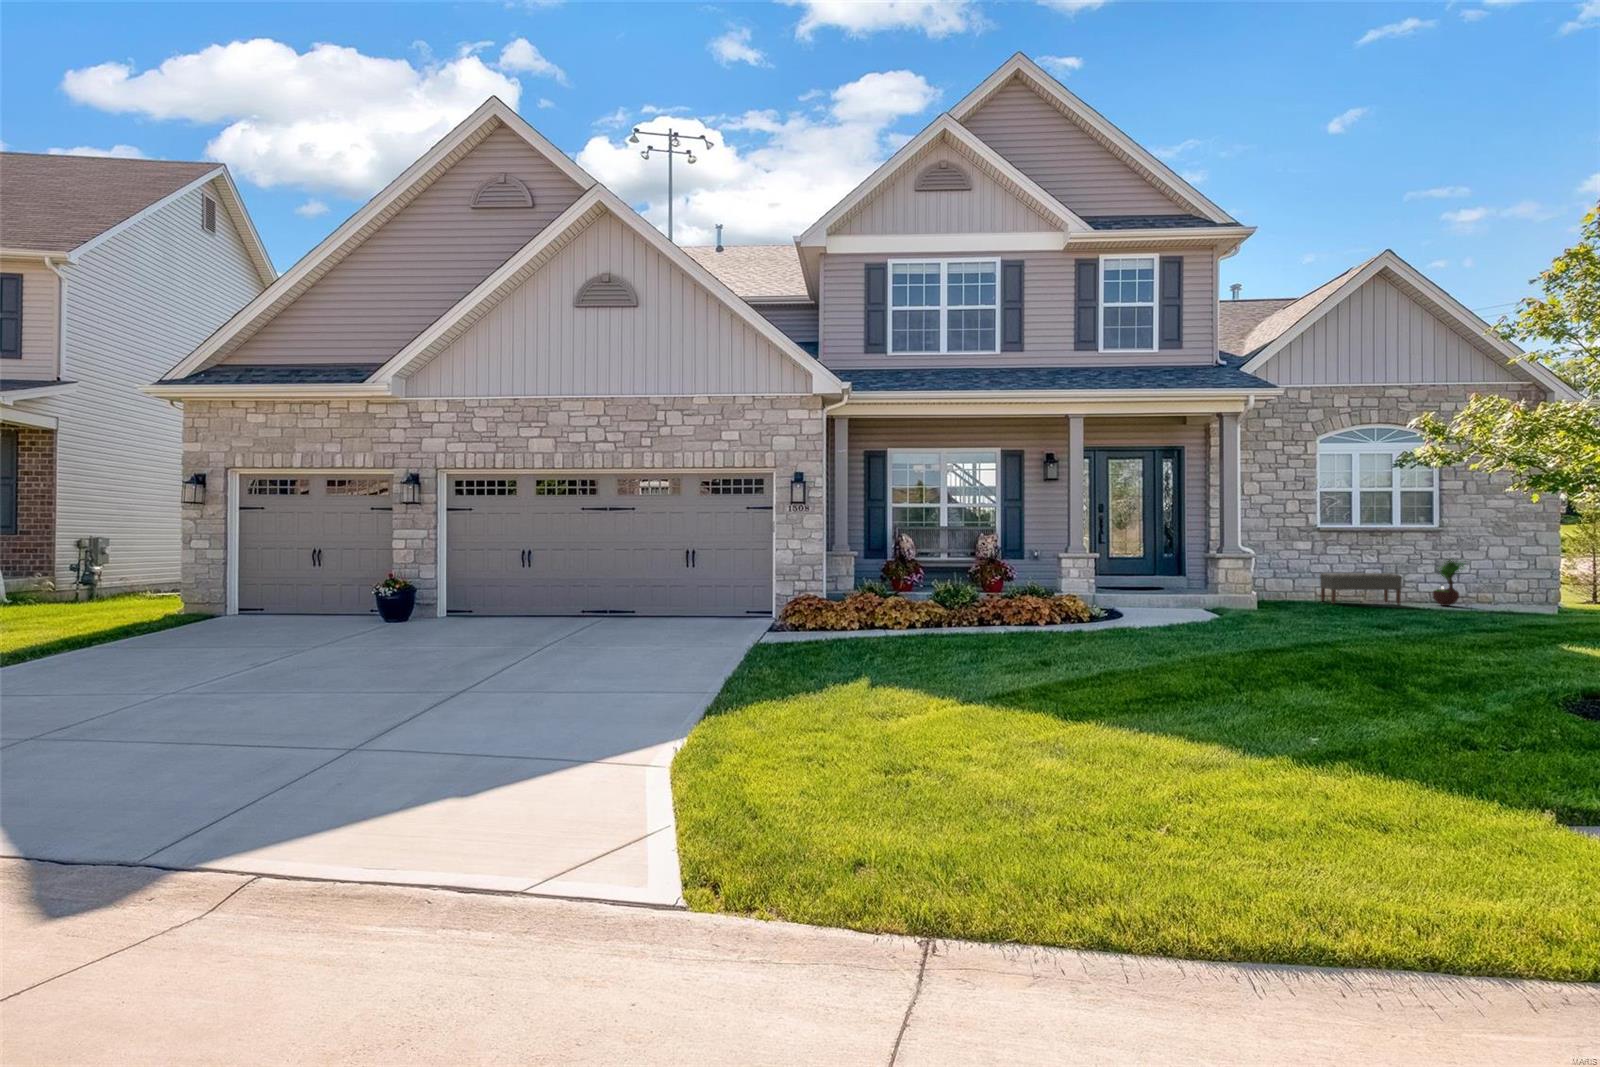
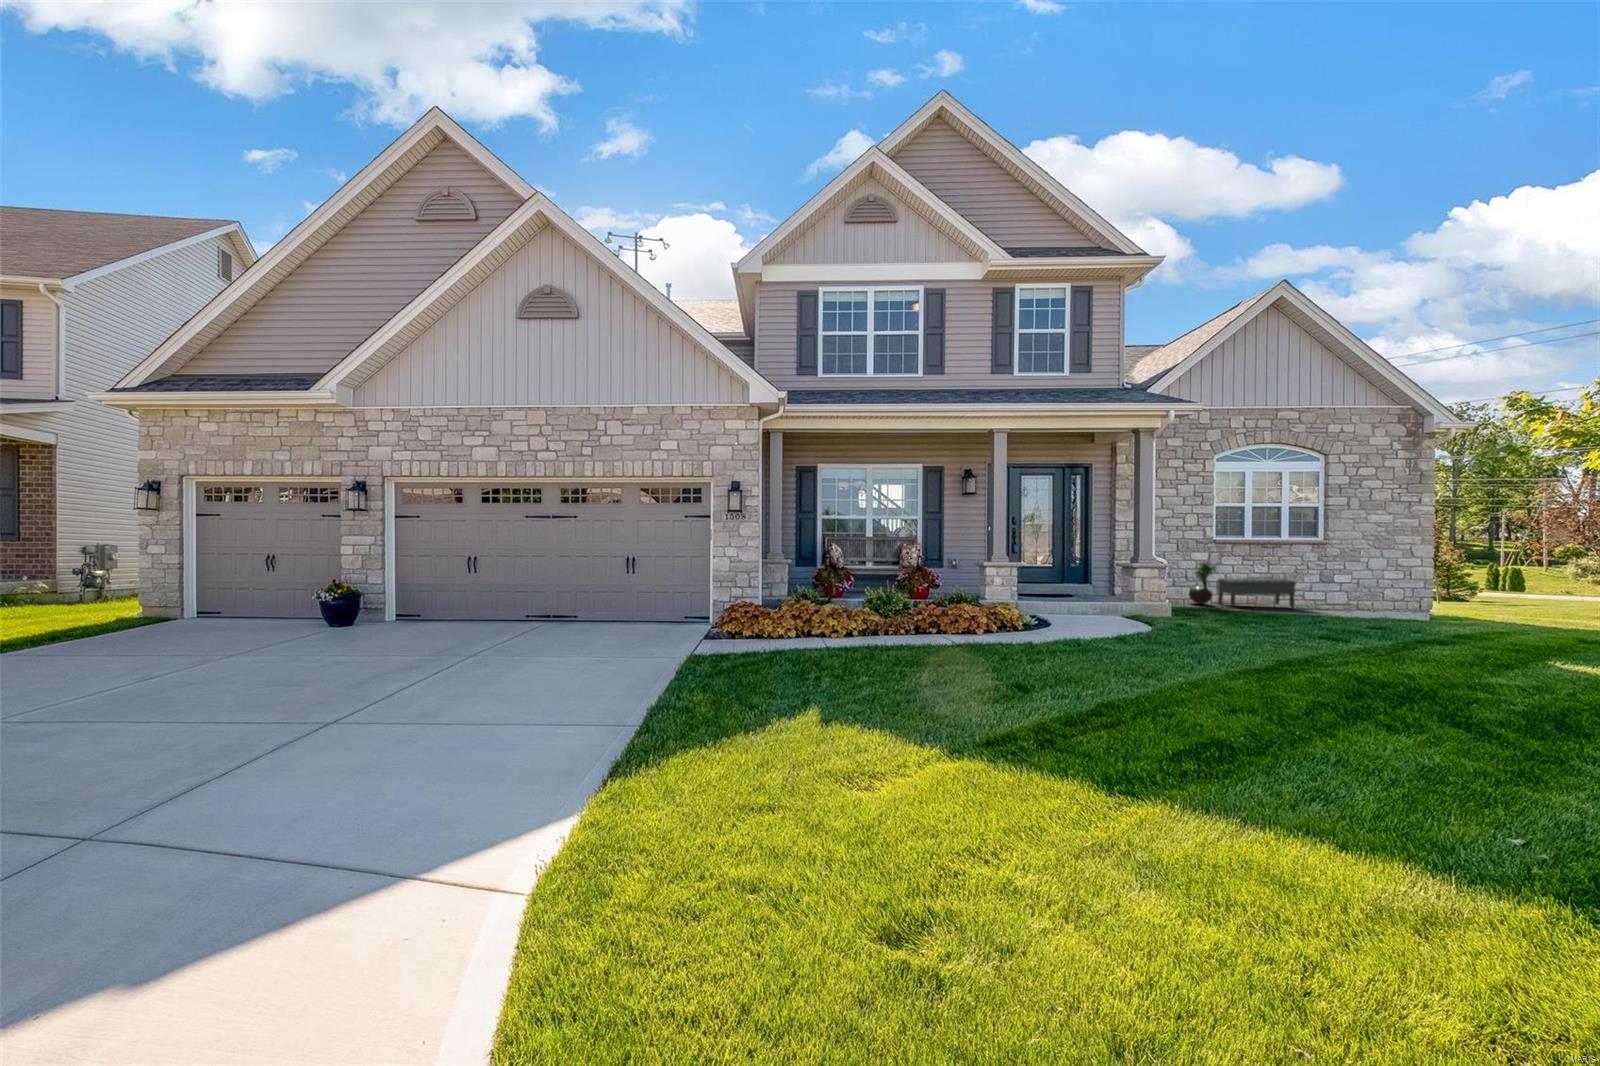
potted tree: present [1433,560,1464,606] -> present [1189,563,1217,604]

